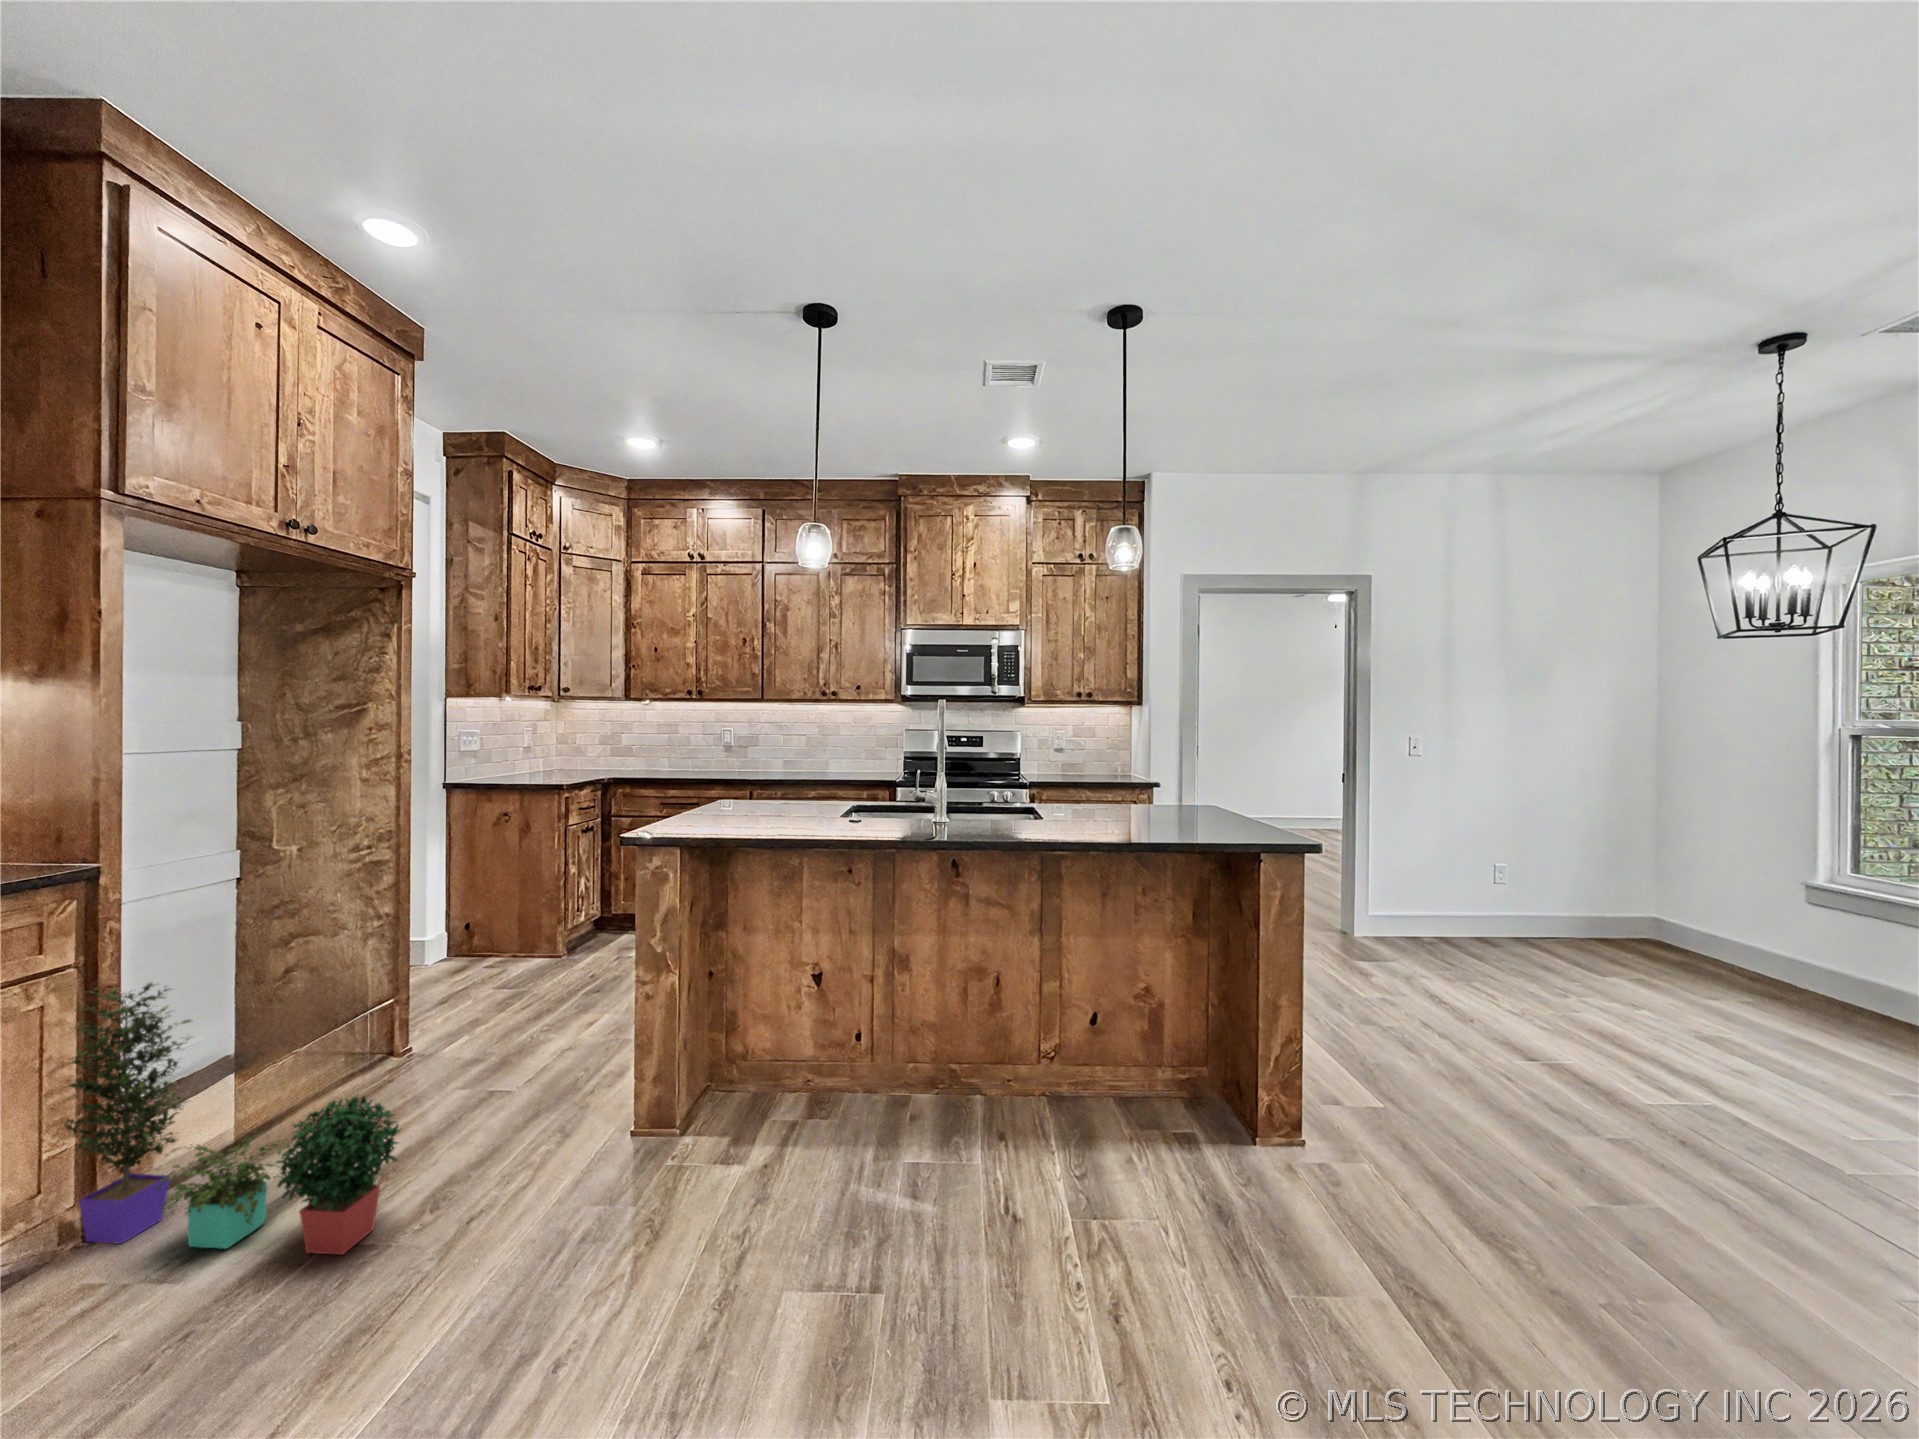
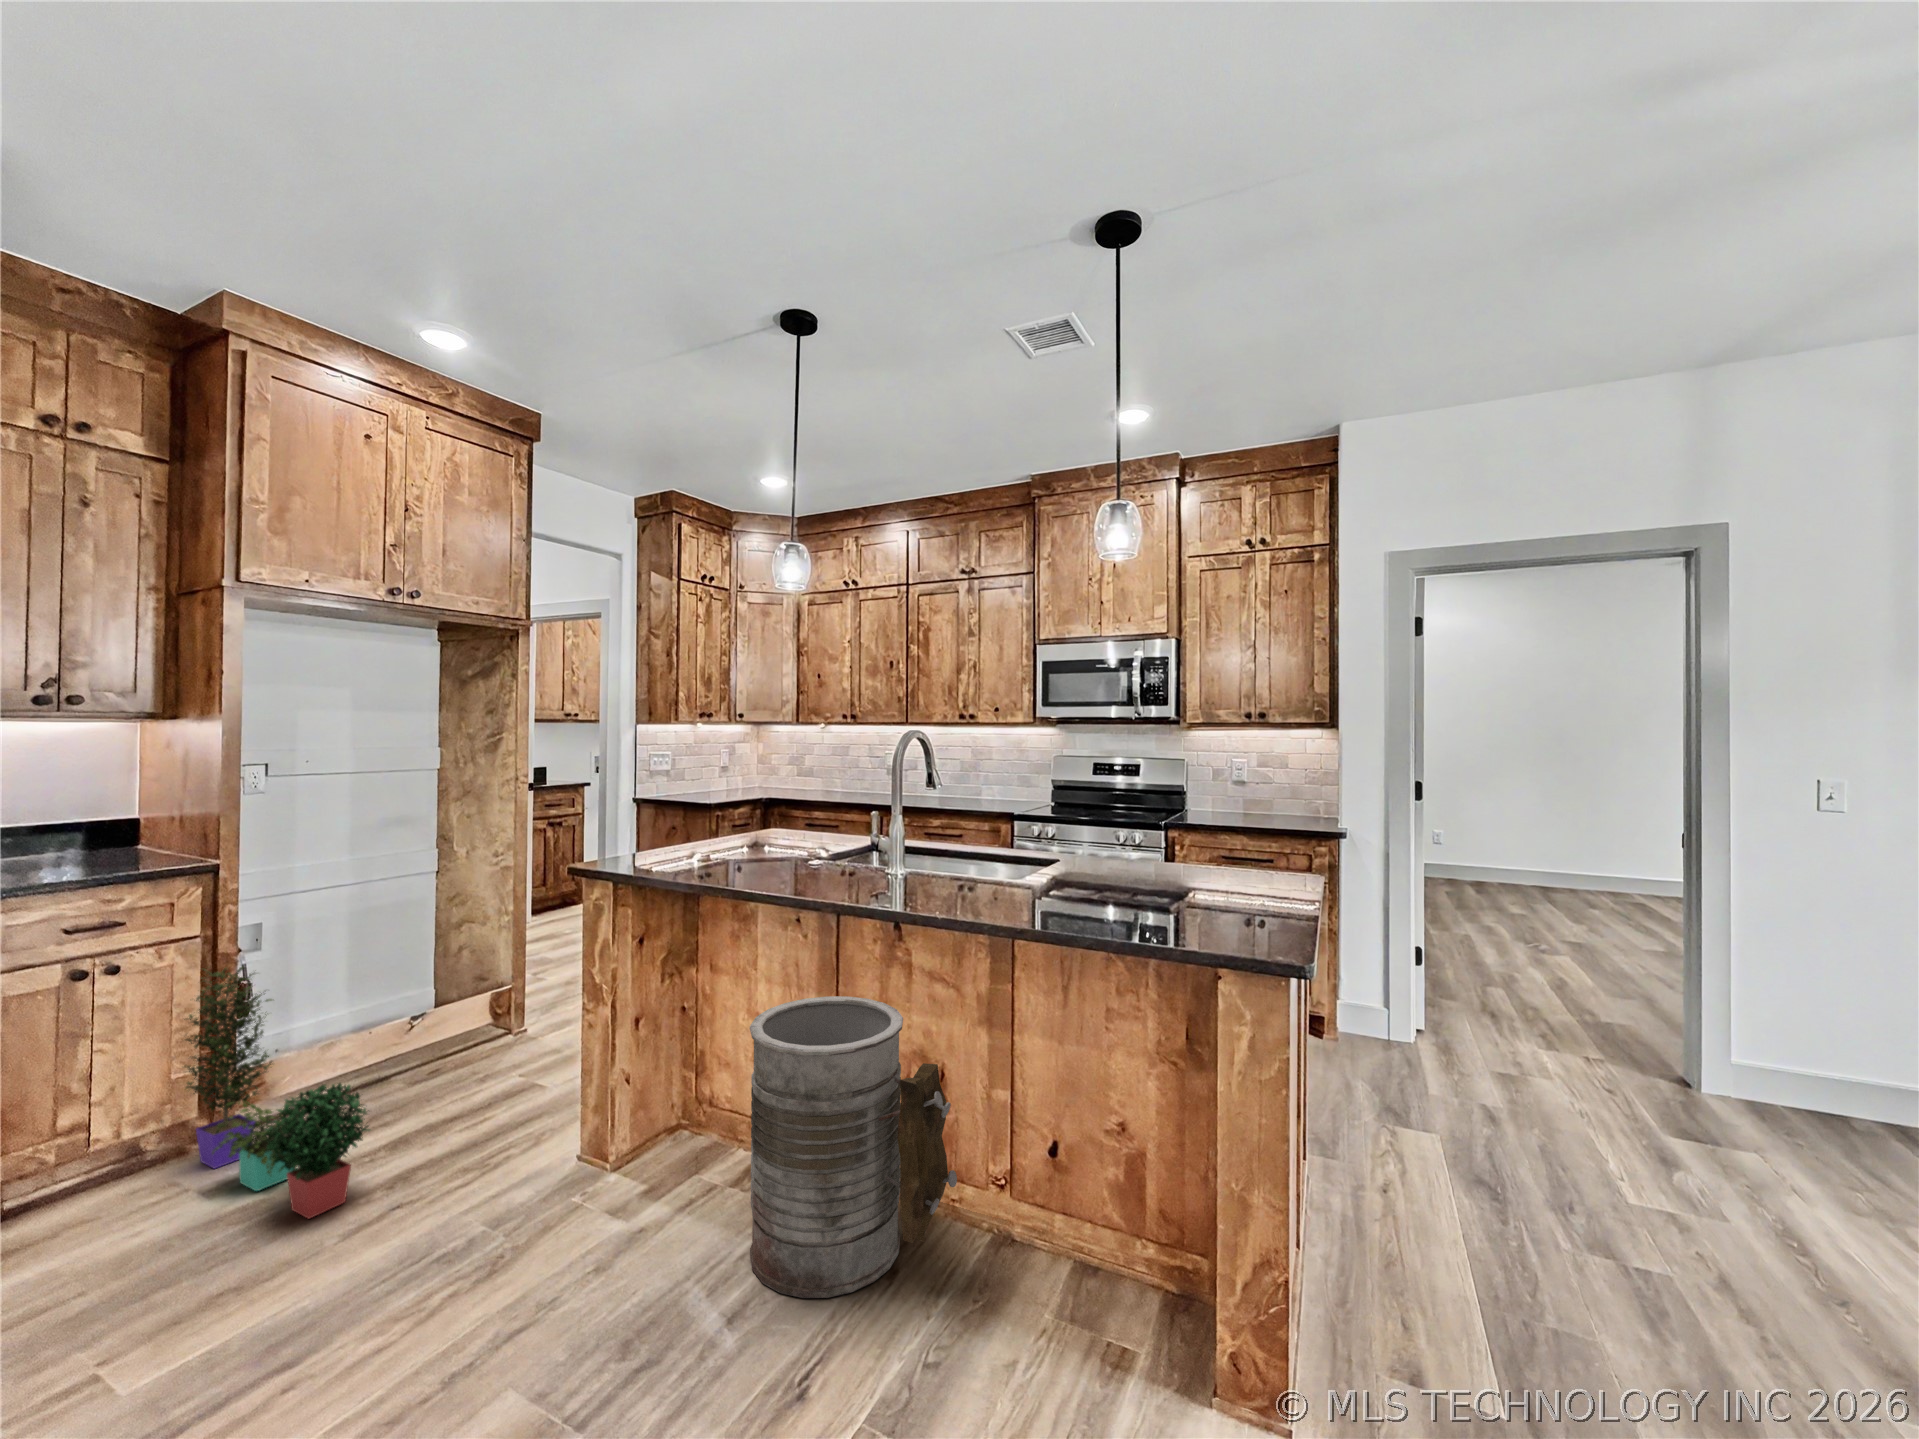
trash can: none [865,930,1047,1186] -> present [750,996,957,1298]

